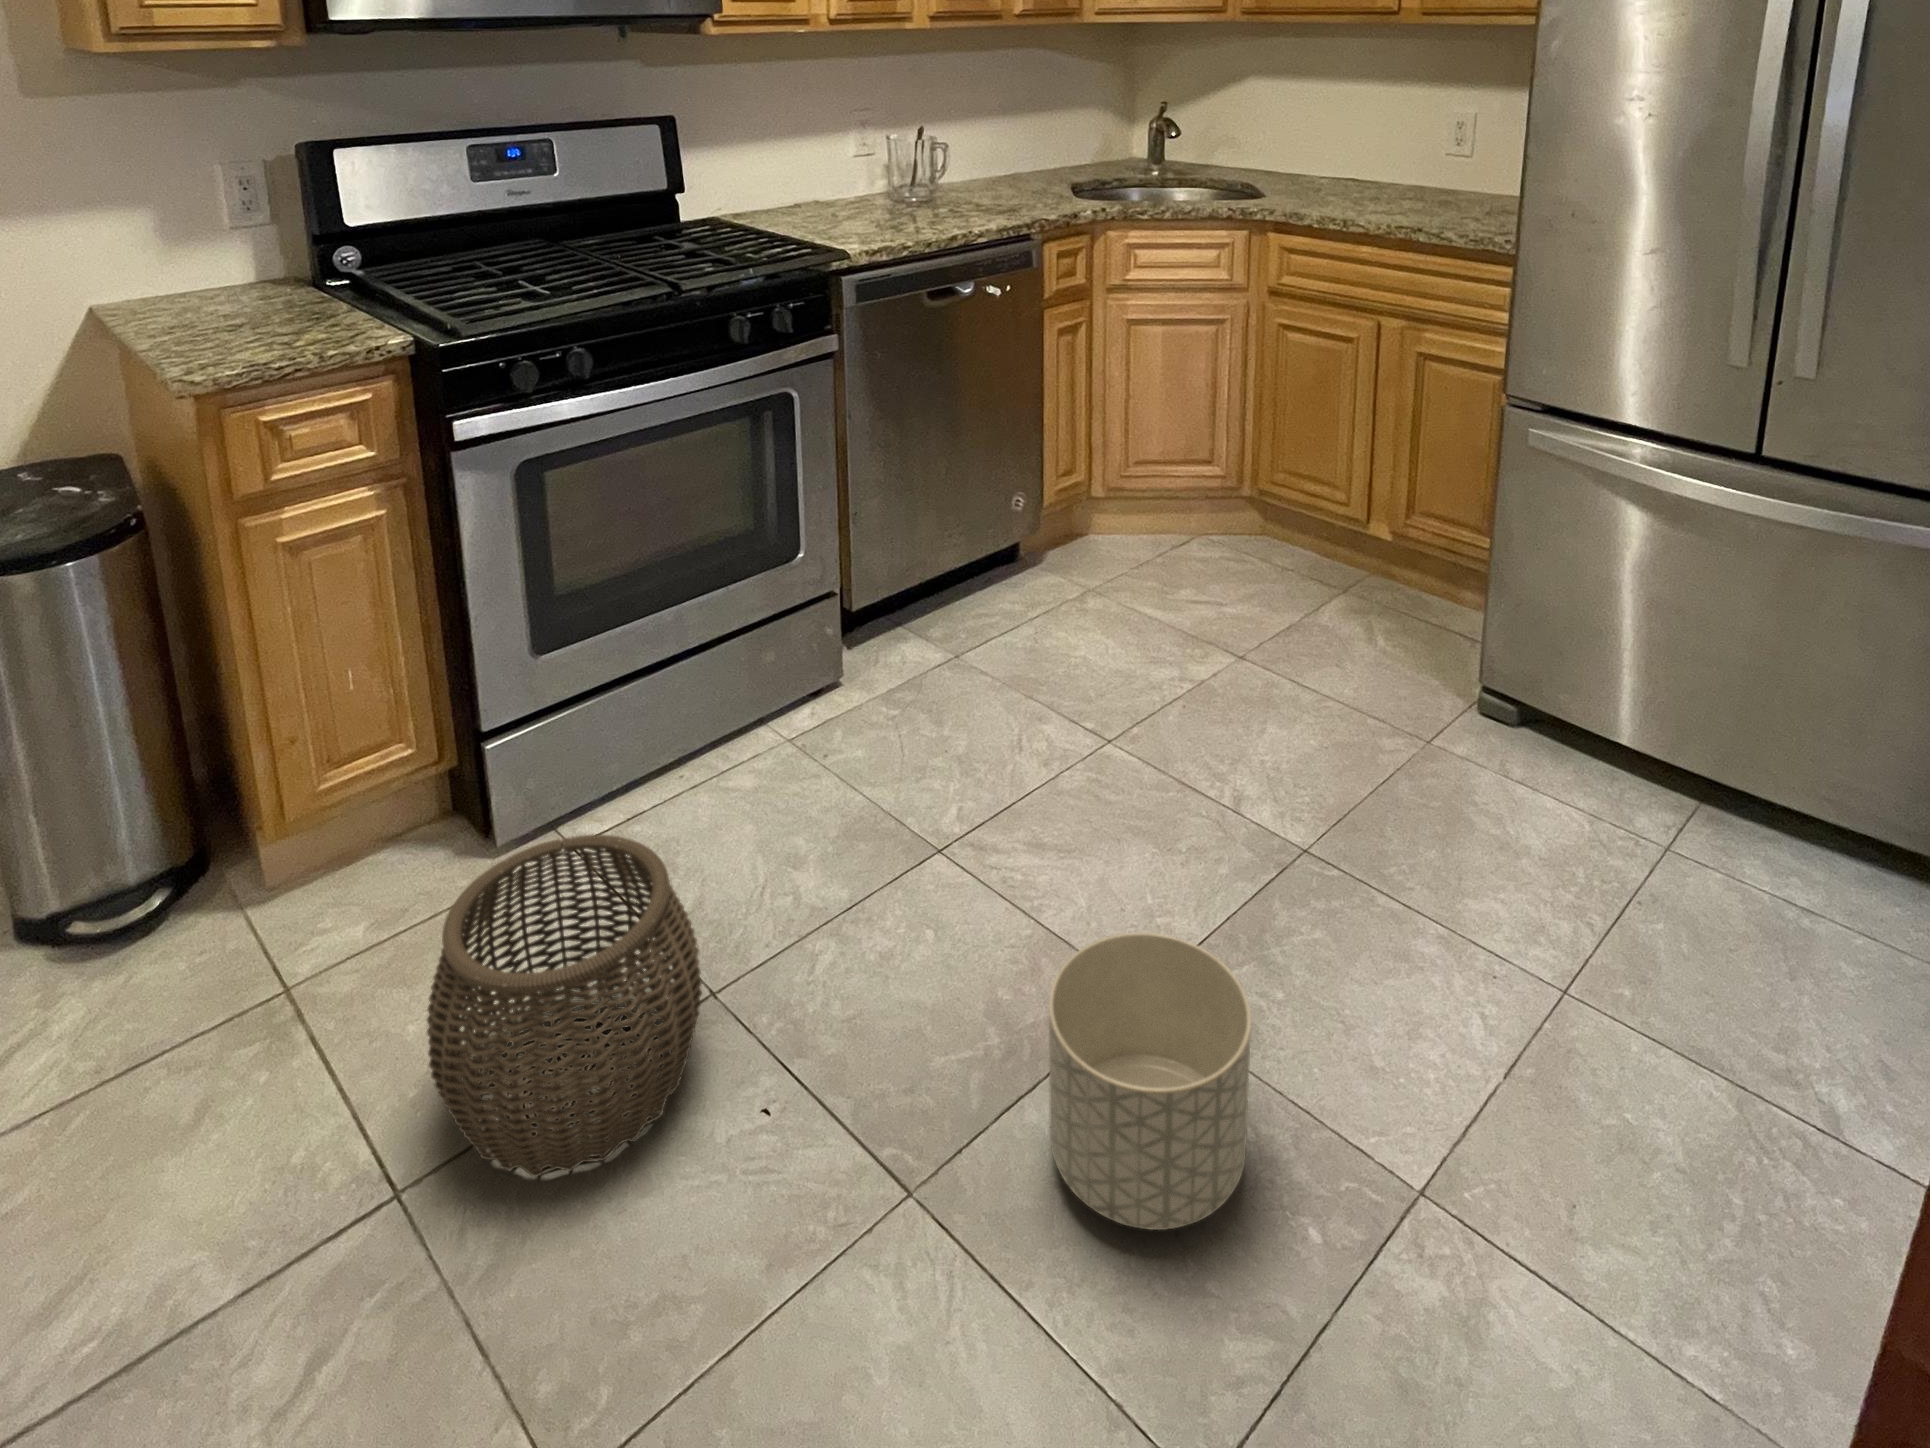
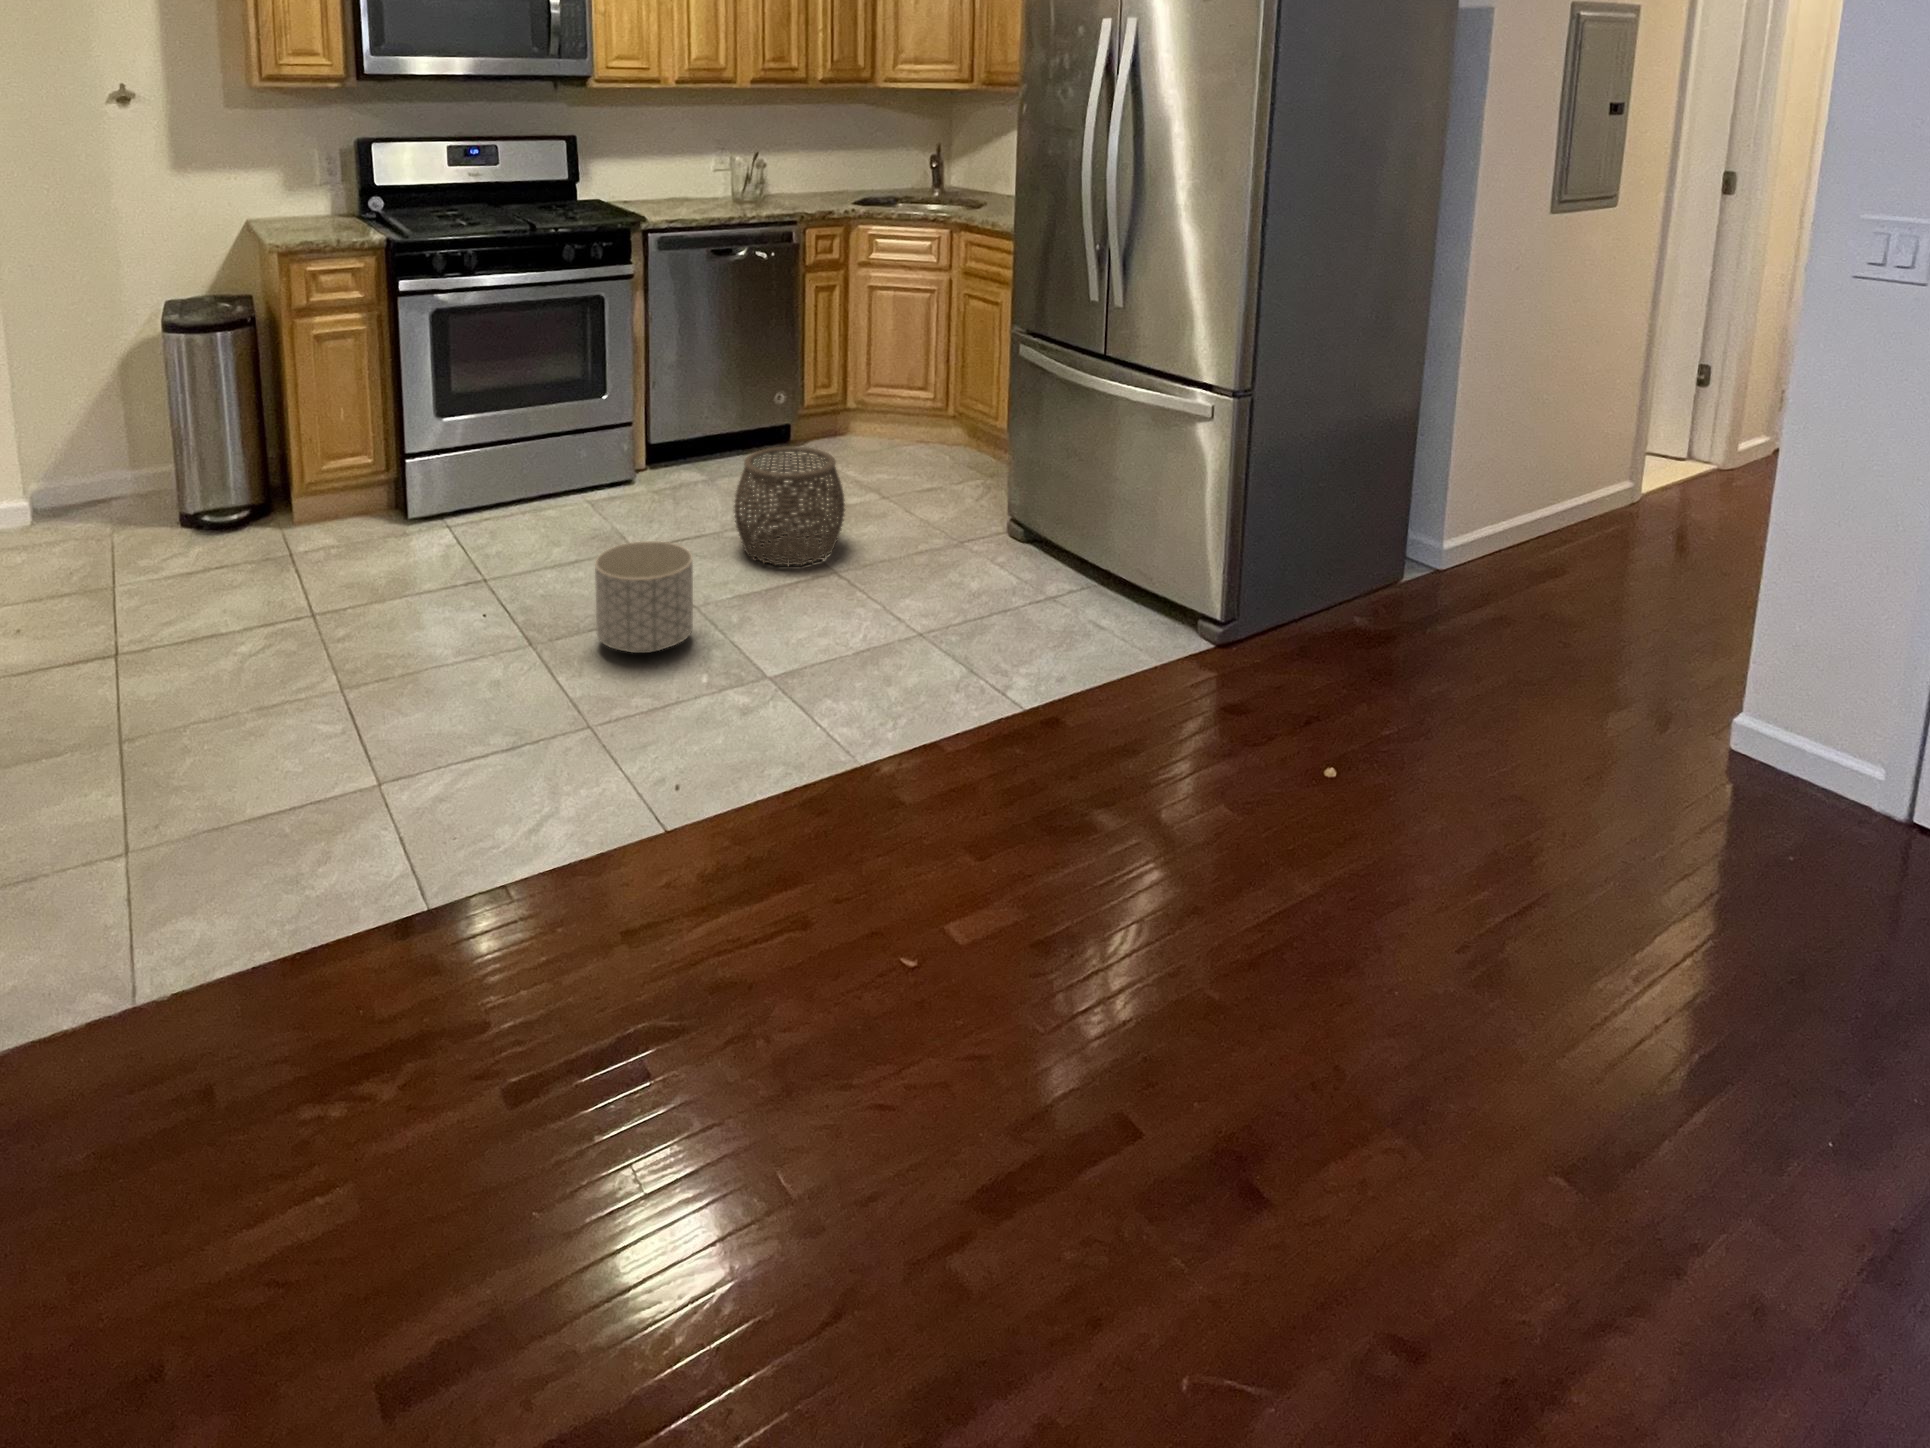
woven basket: present [427,835,702,1177] -> present [734,447,845,566]

